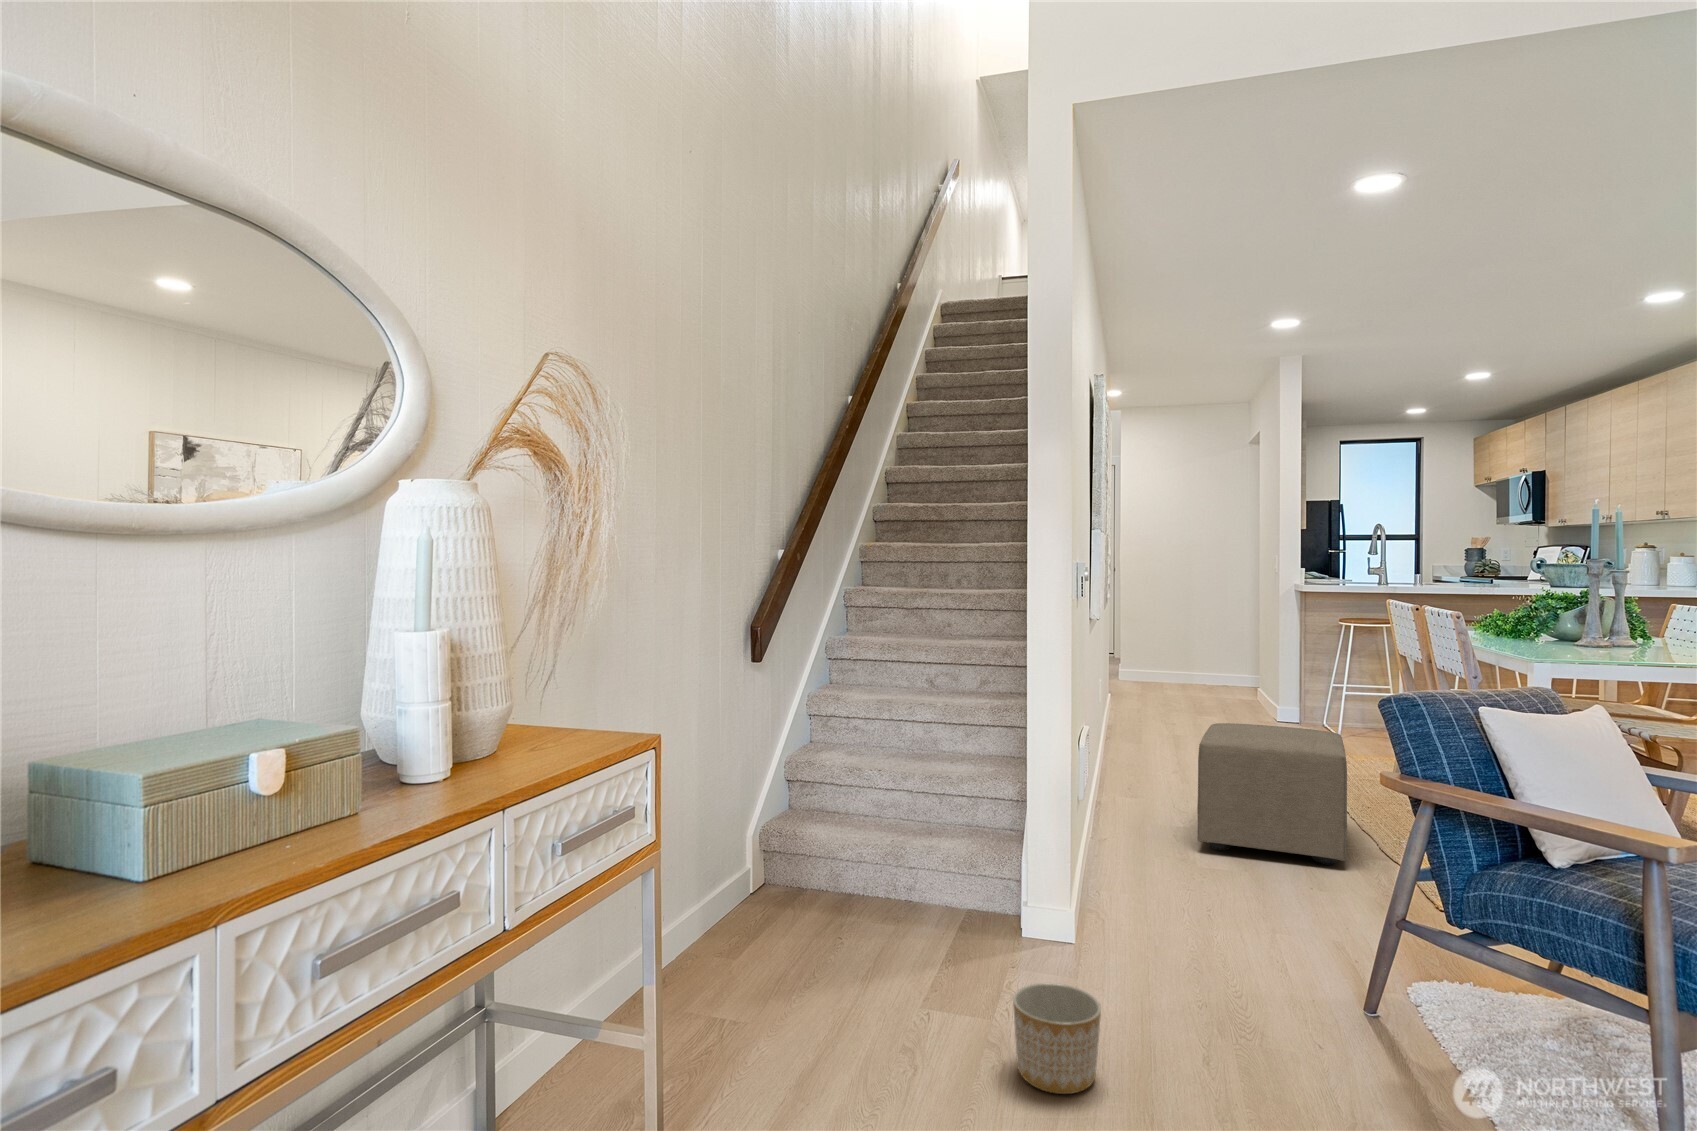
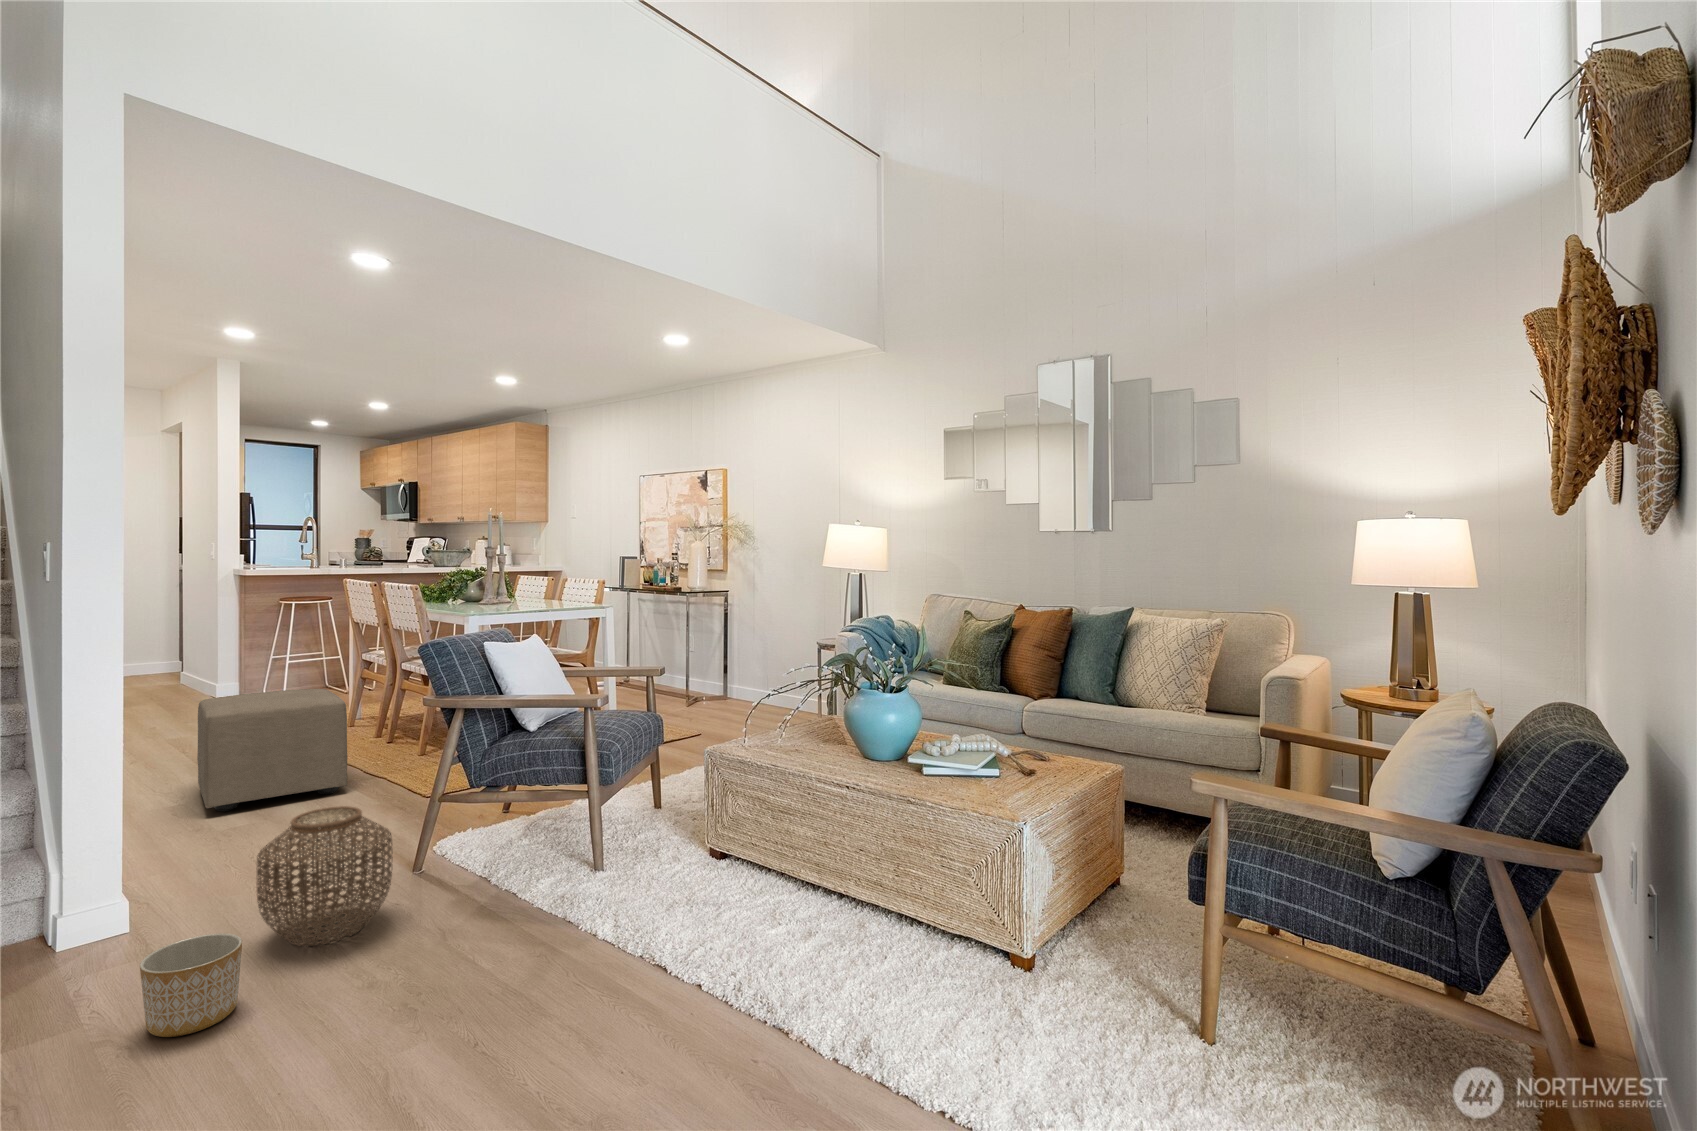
woven basket: none [1148,886,1301,1065] -> present [257,806,393,946]

